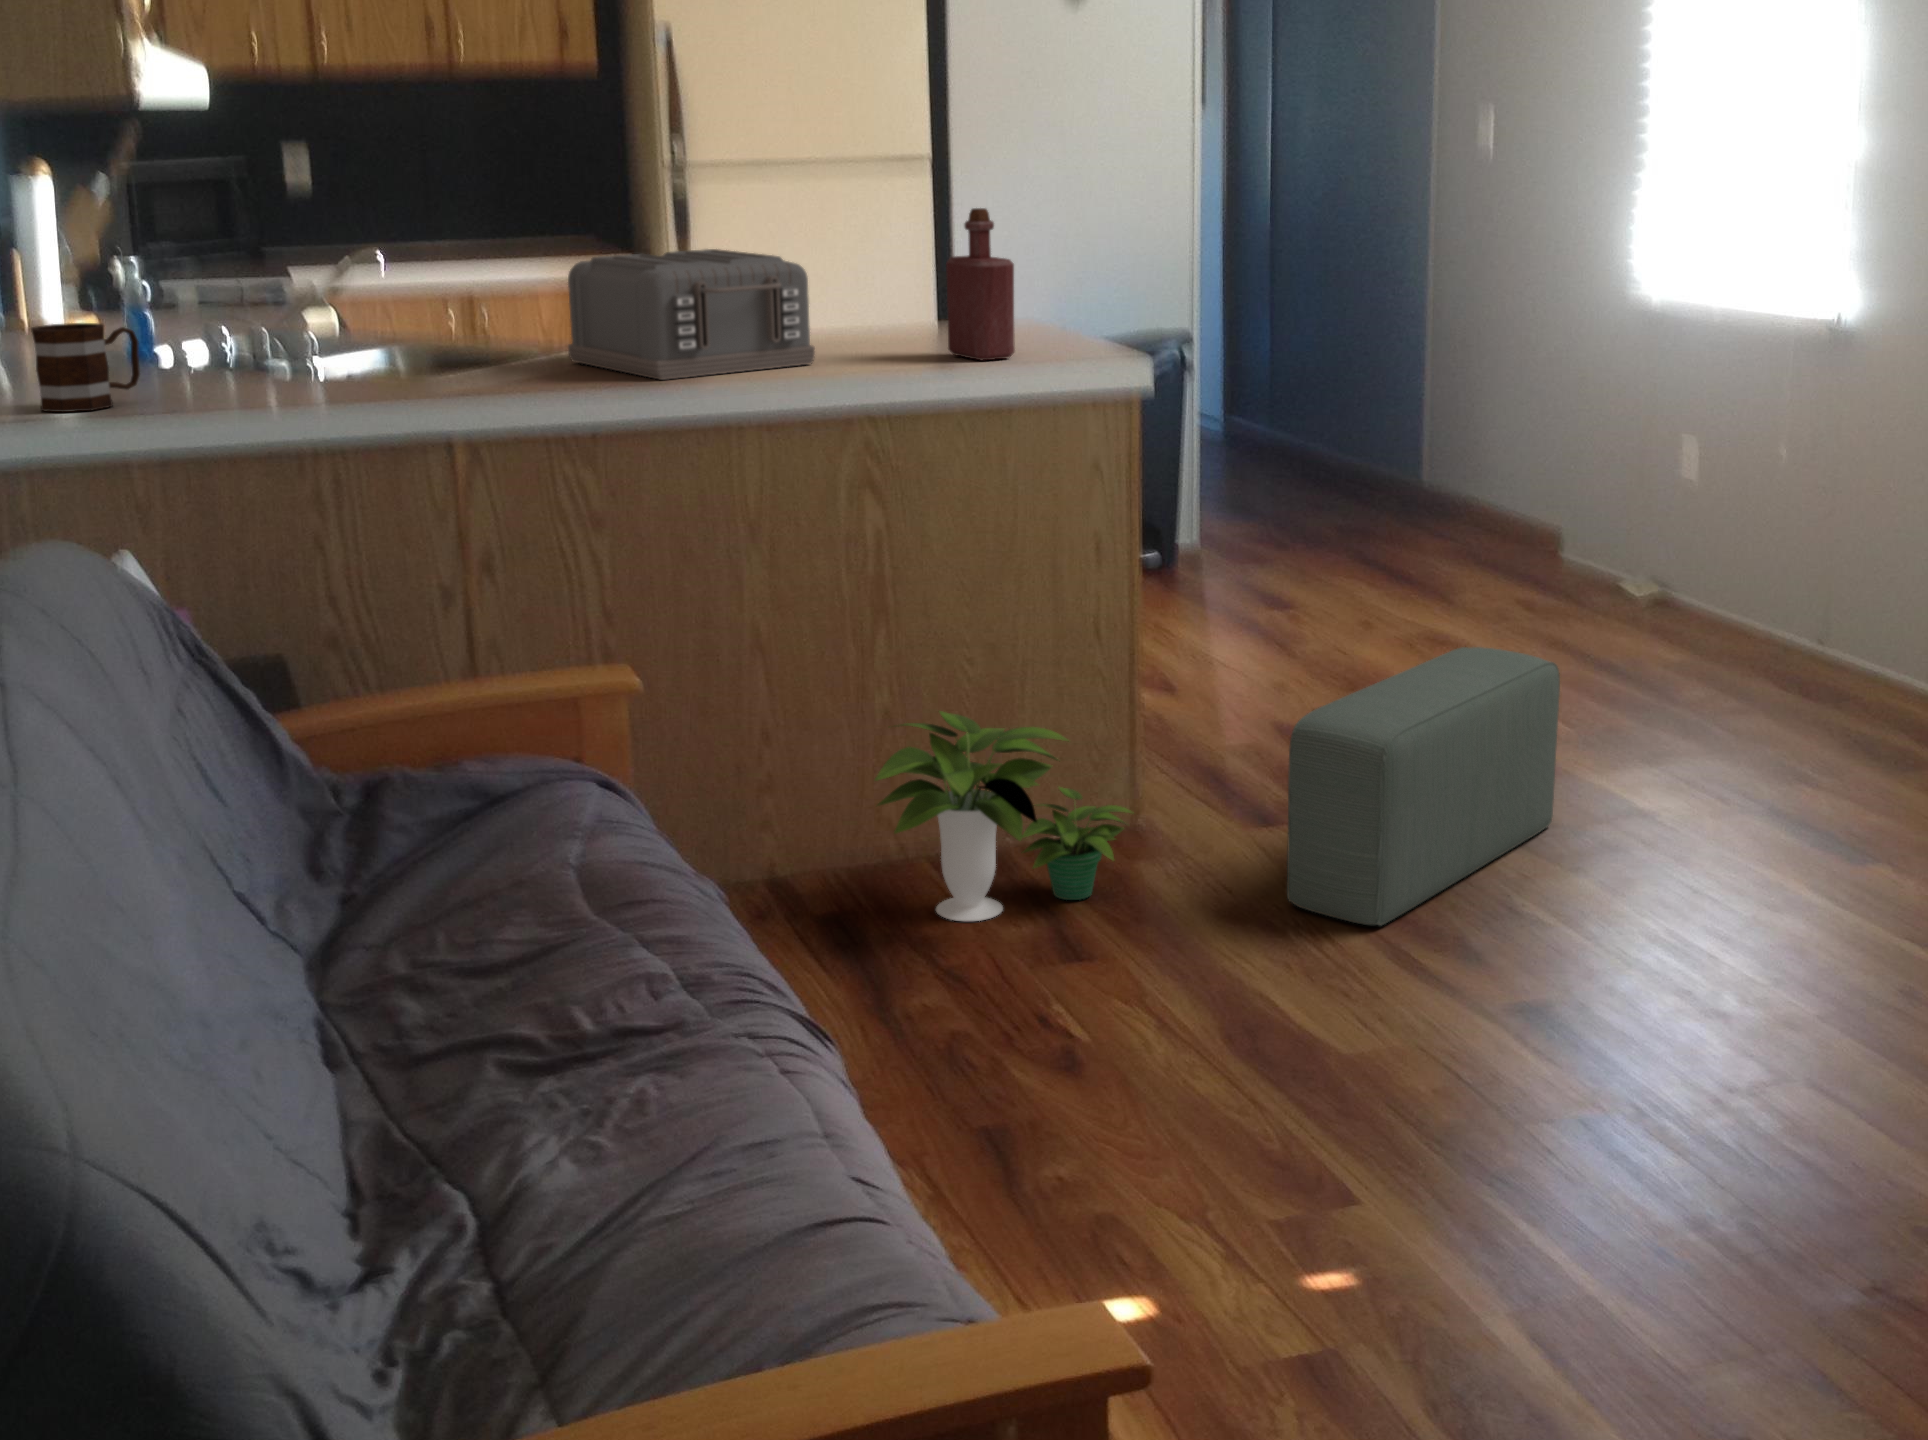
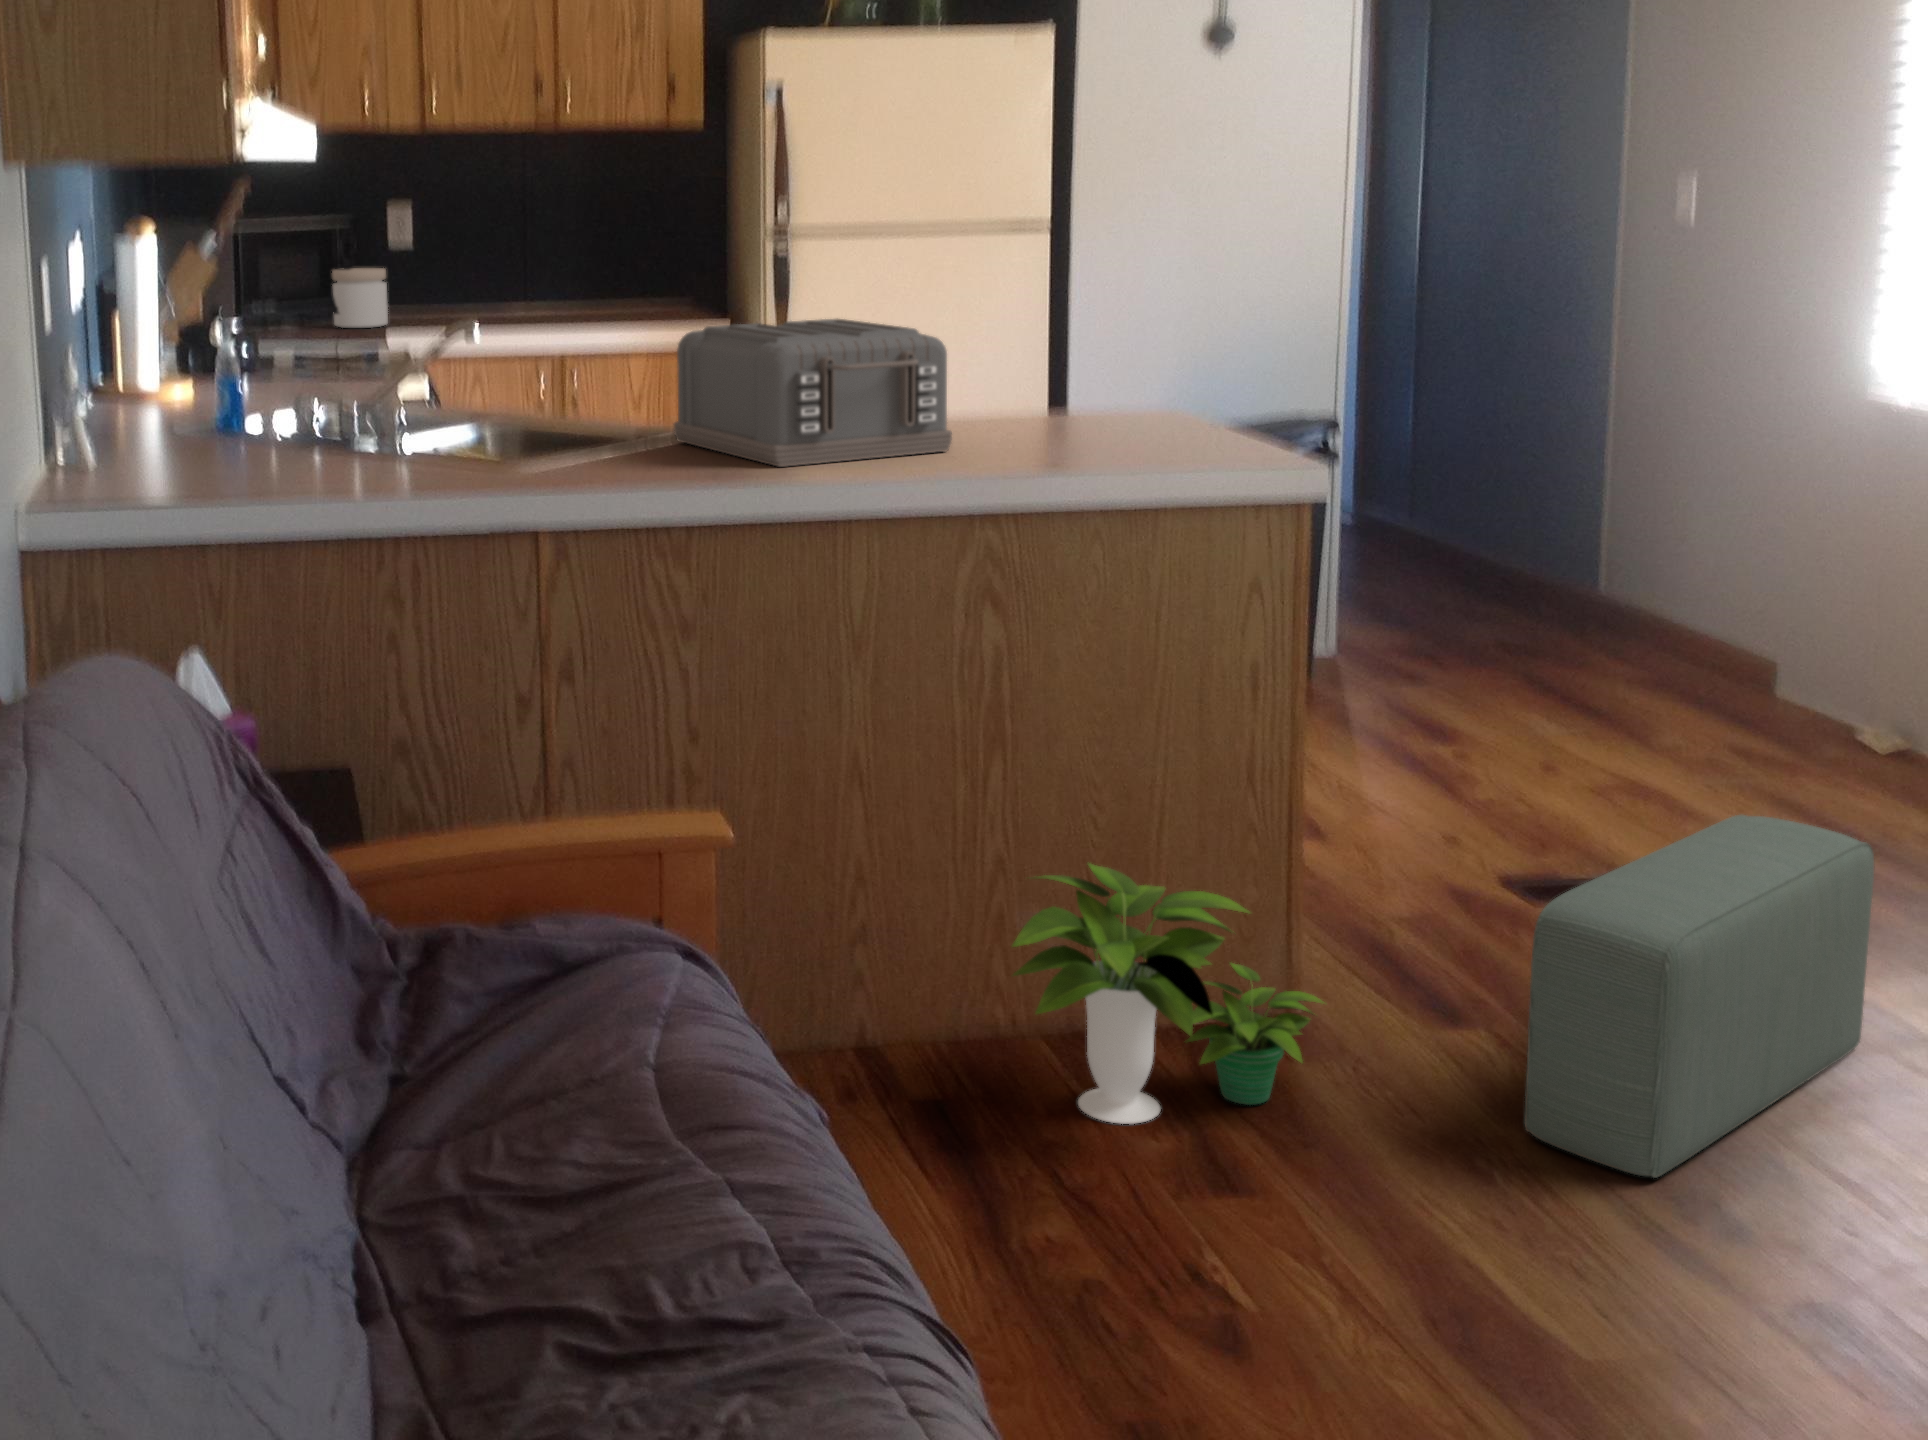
bottle: present [946,208,1015,360] -> none [1106,276,1189,452]
jar: none [232,210,292,270] -> present [332,268,388,328]
mug: present [31,323,140,412] -> none [112,392,221,489]

